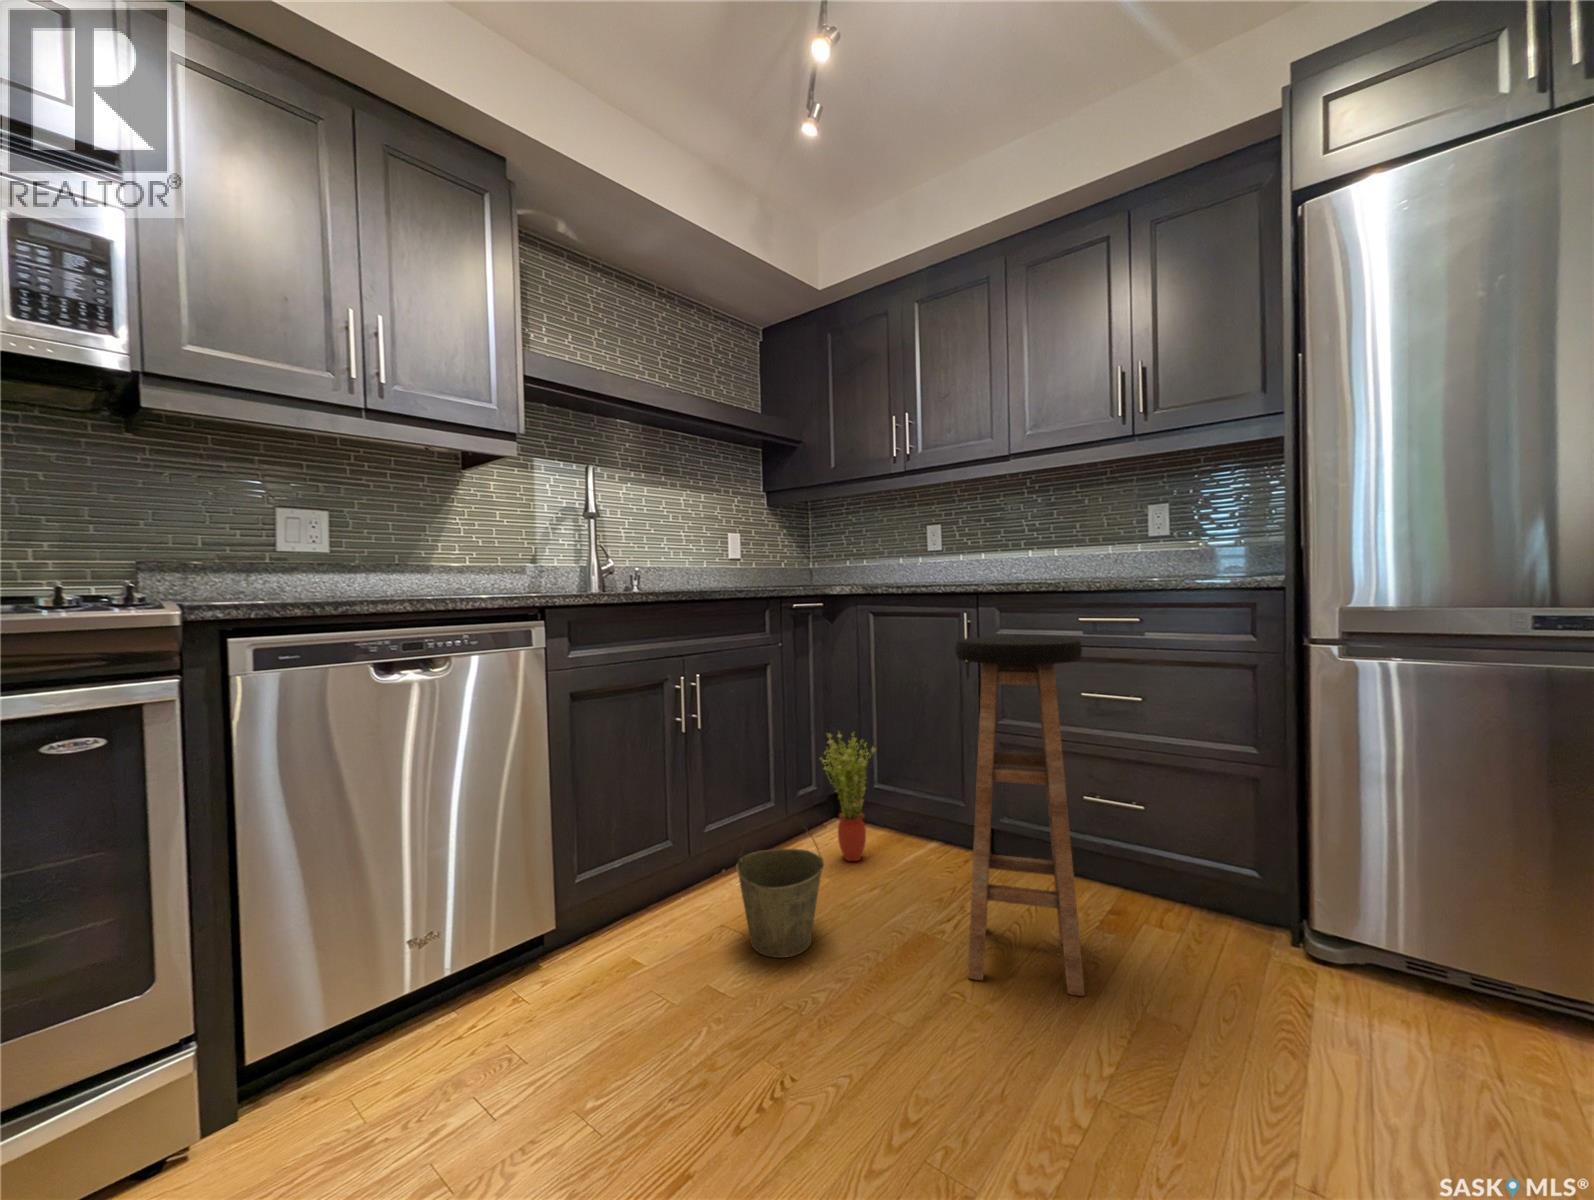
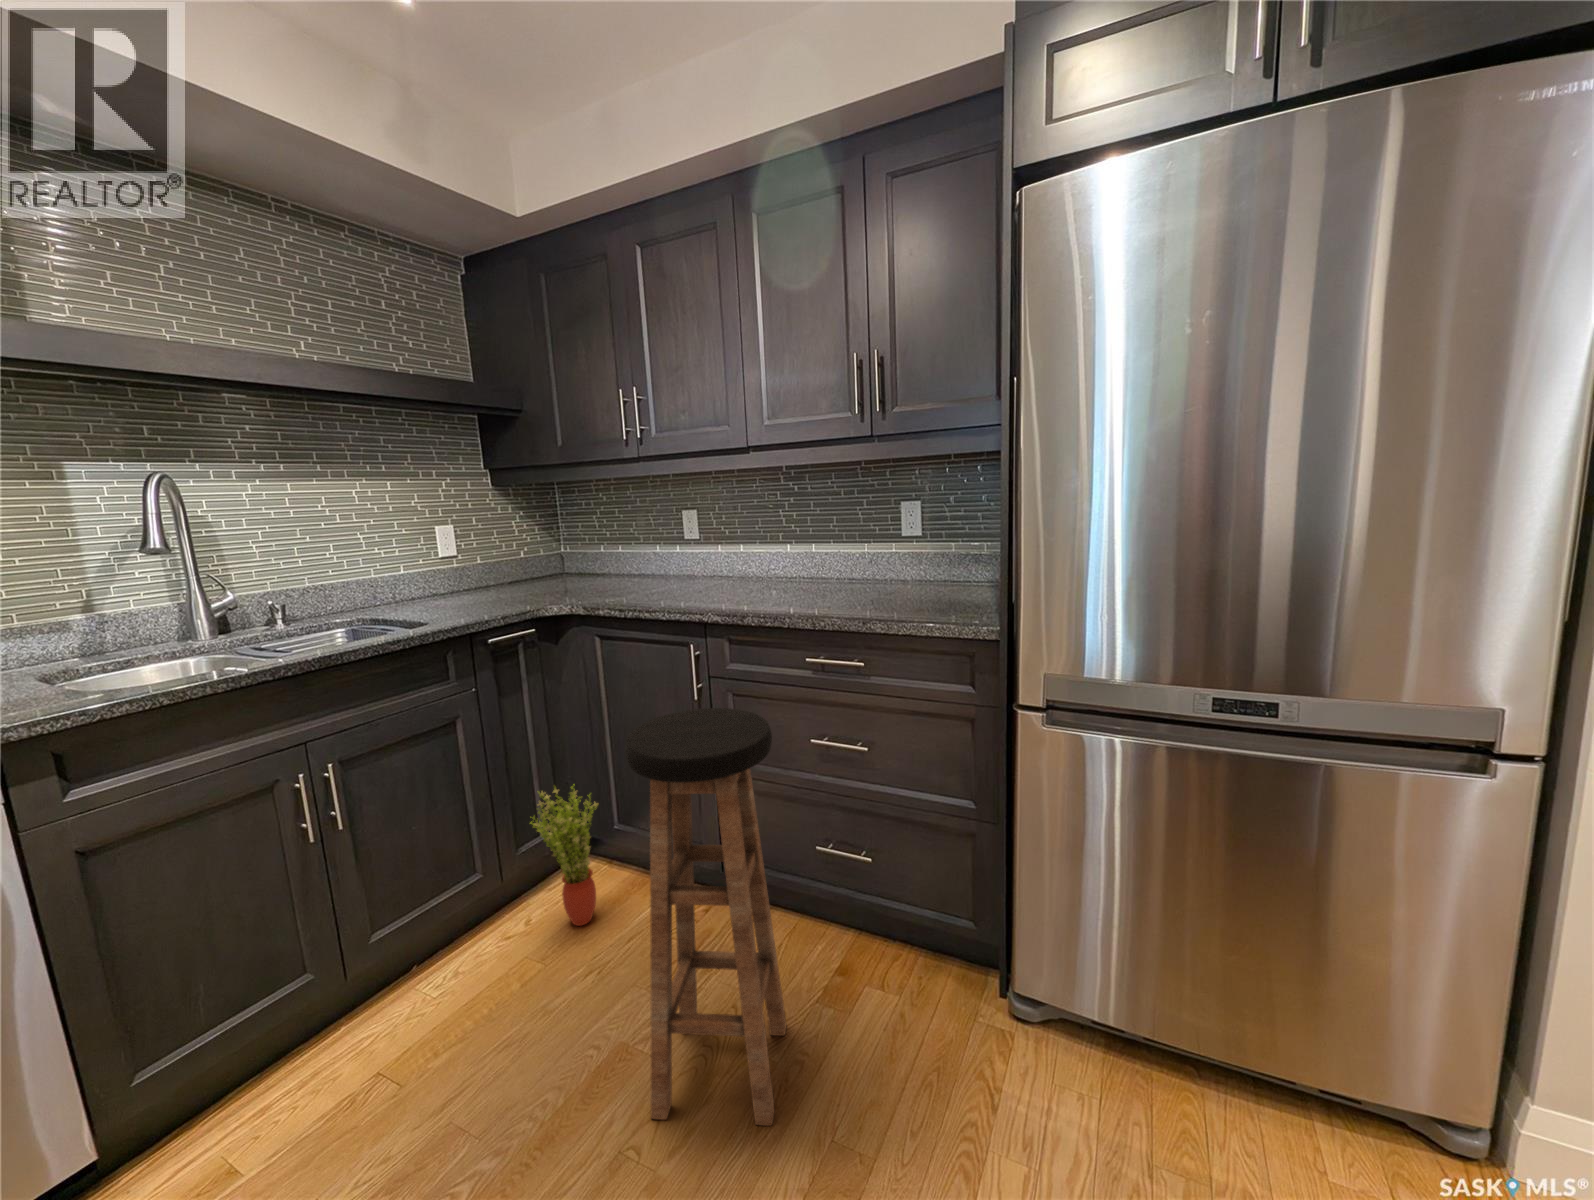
bucket: present [736,815,824,958] -> none [368,948,493,1124]

